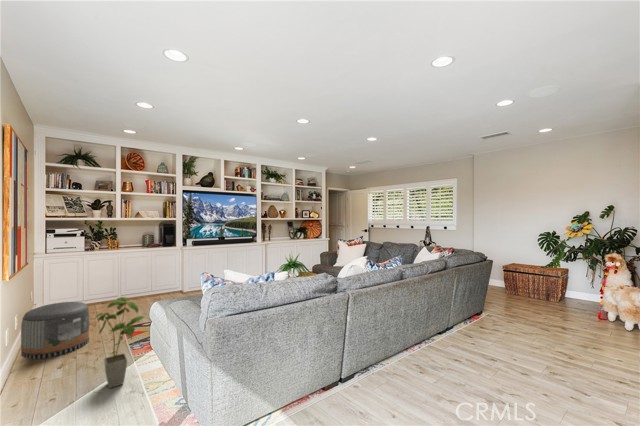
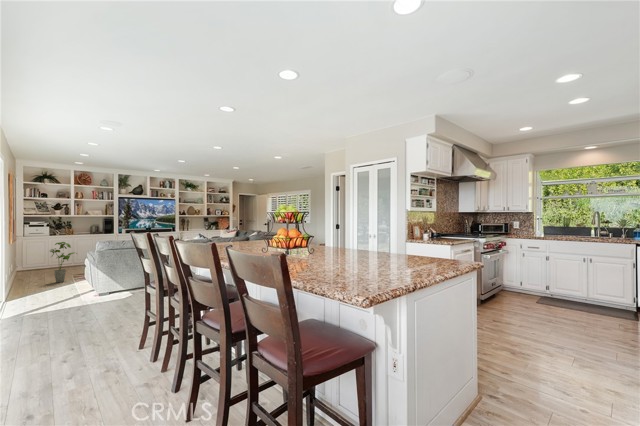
pouf: present [21,302,89,359] -> none [10,255,49,281]

